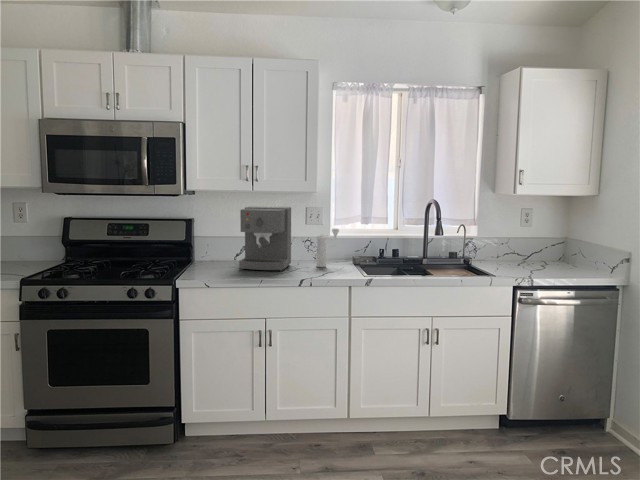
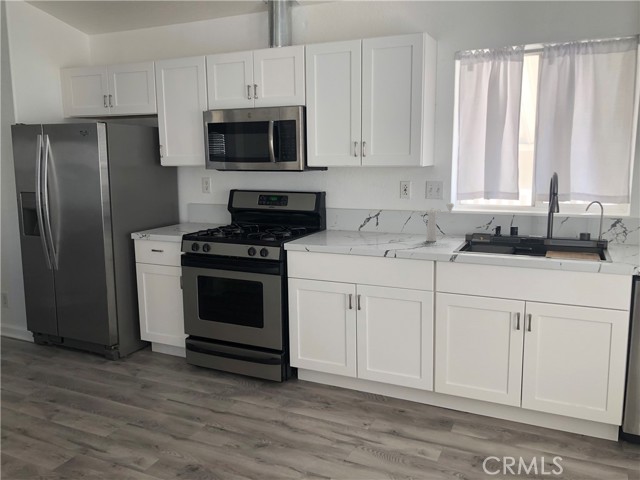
coffee maker: present [239,206,291,271] -> none [349,181,405,242]

